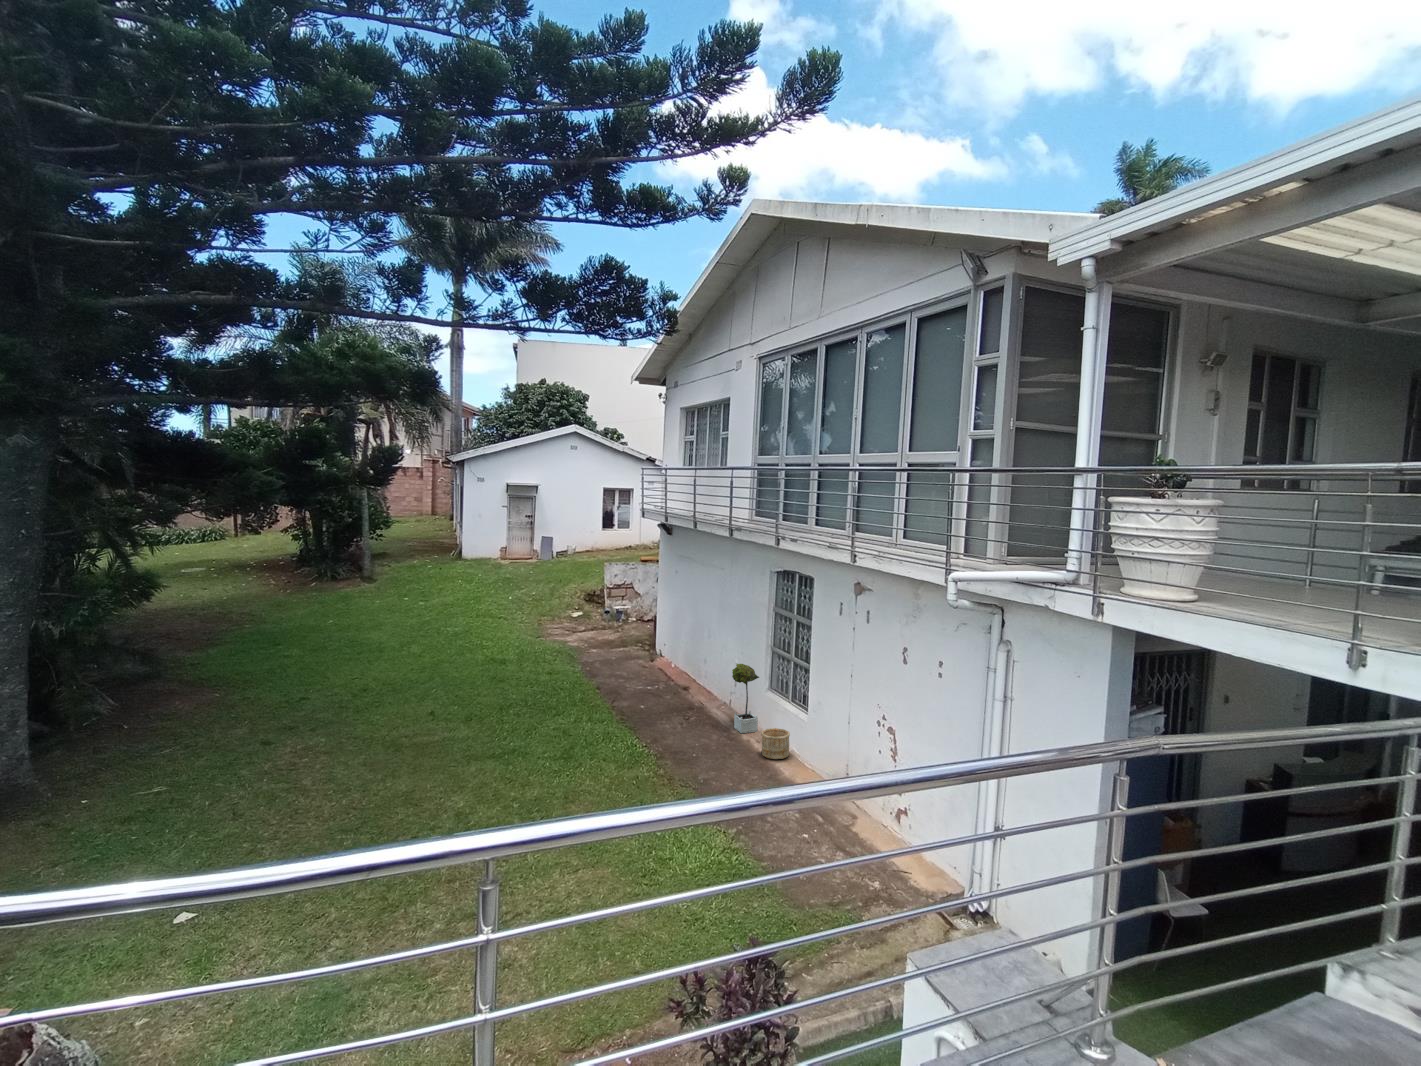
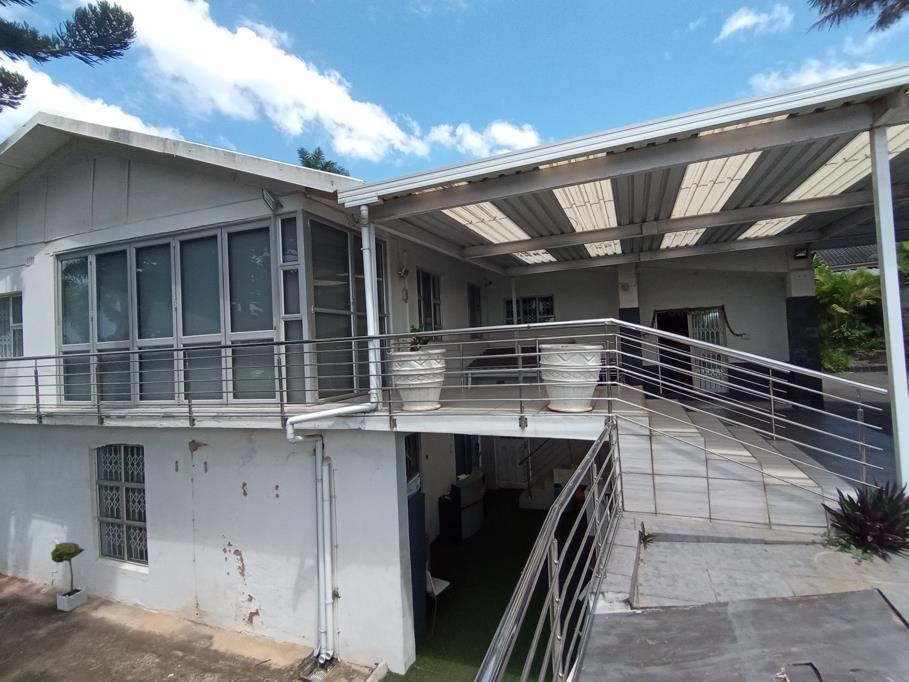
wooden bucket: present [761,728,790,759] -> none [96,589,130,624]

